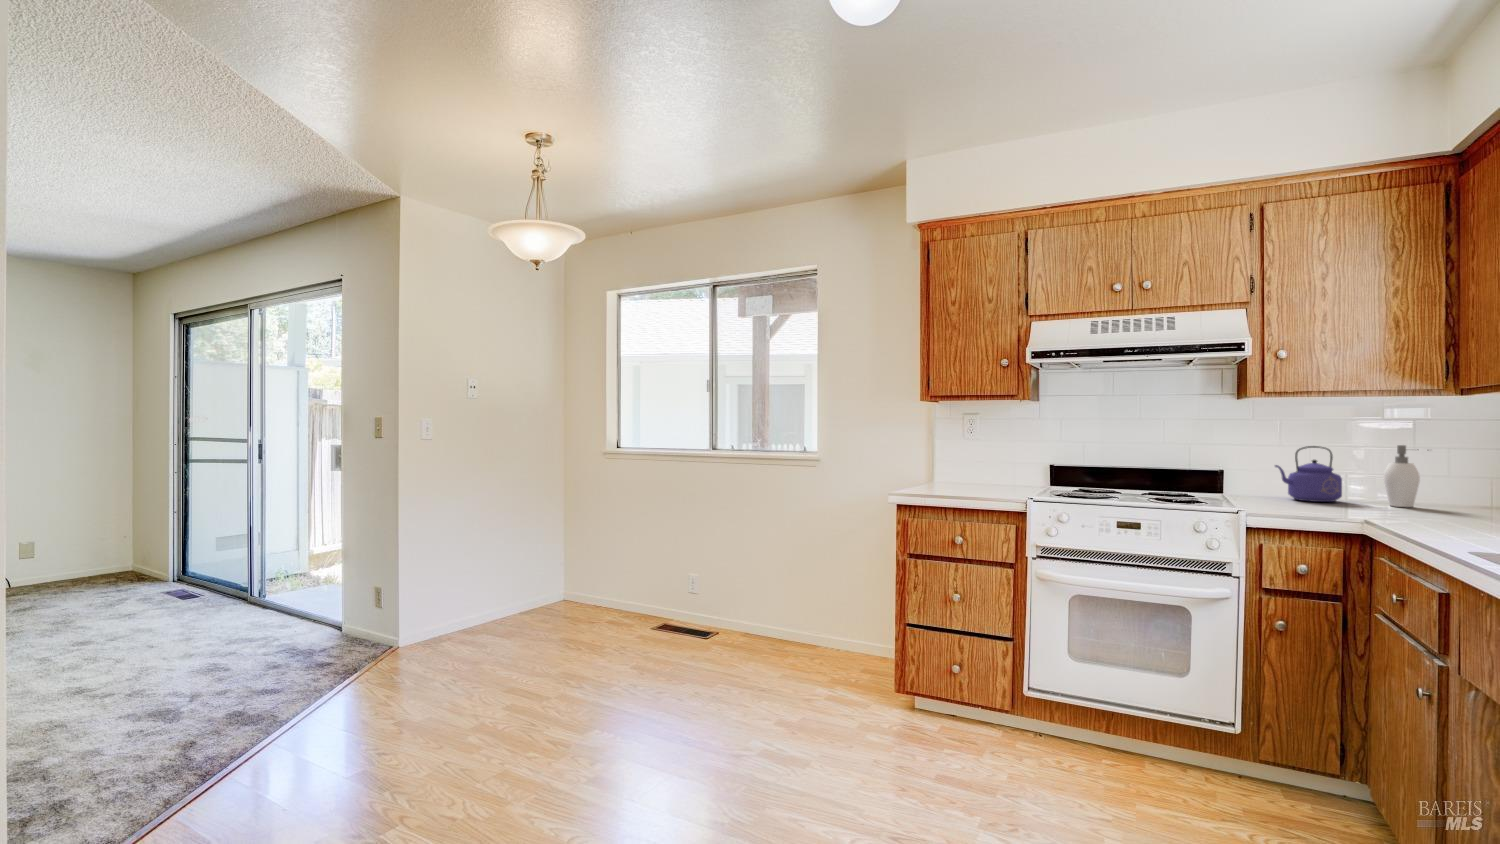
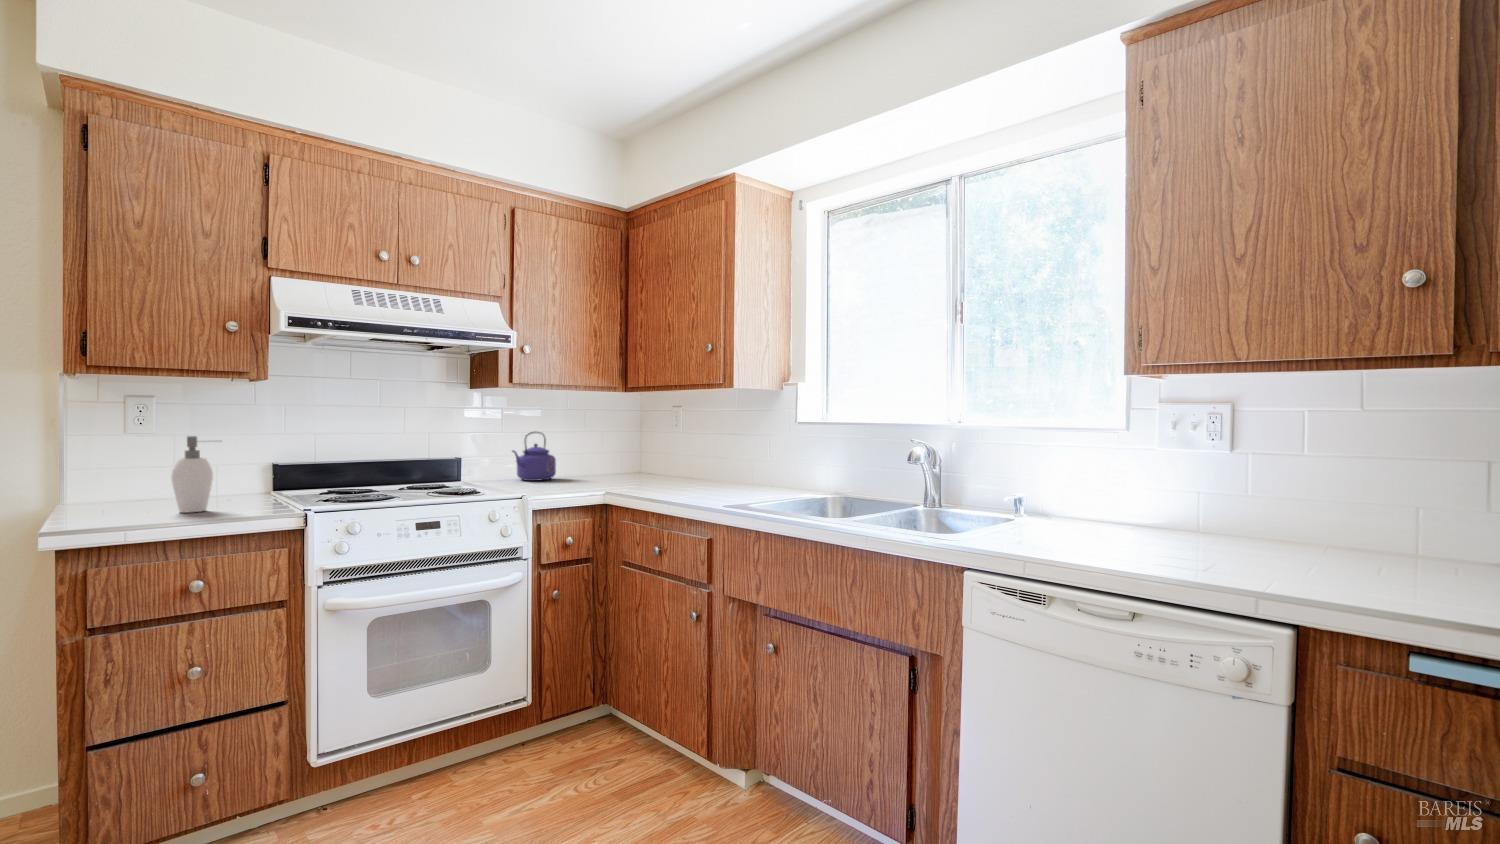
soap dispenser: present [1384,445,1420,507] -> present [171,436,221,513]

